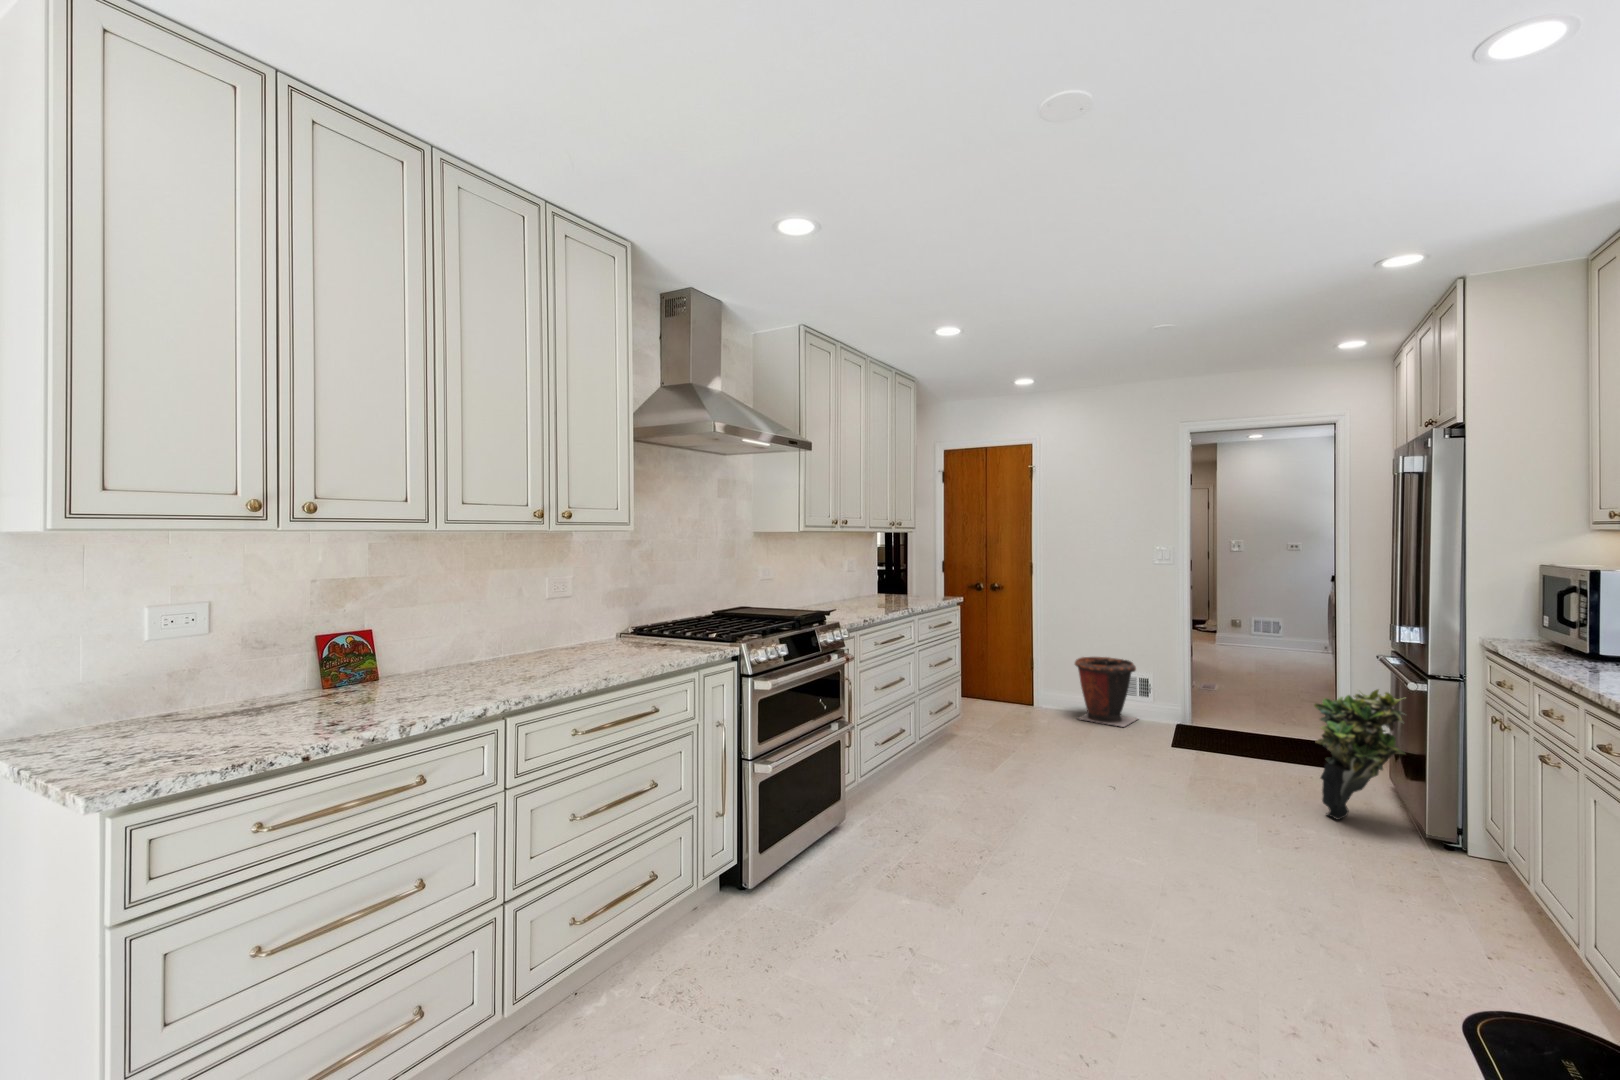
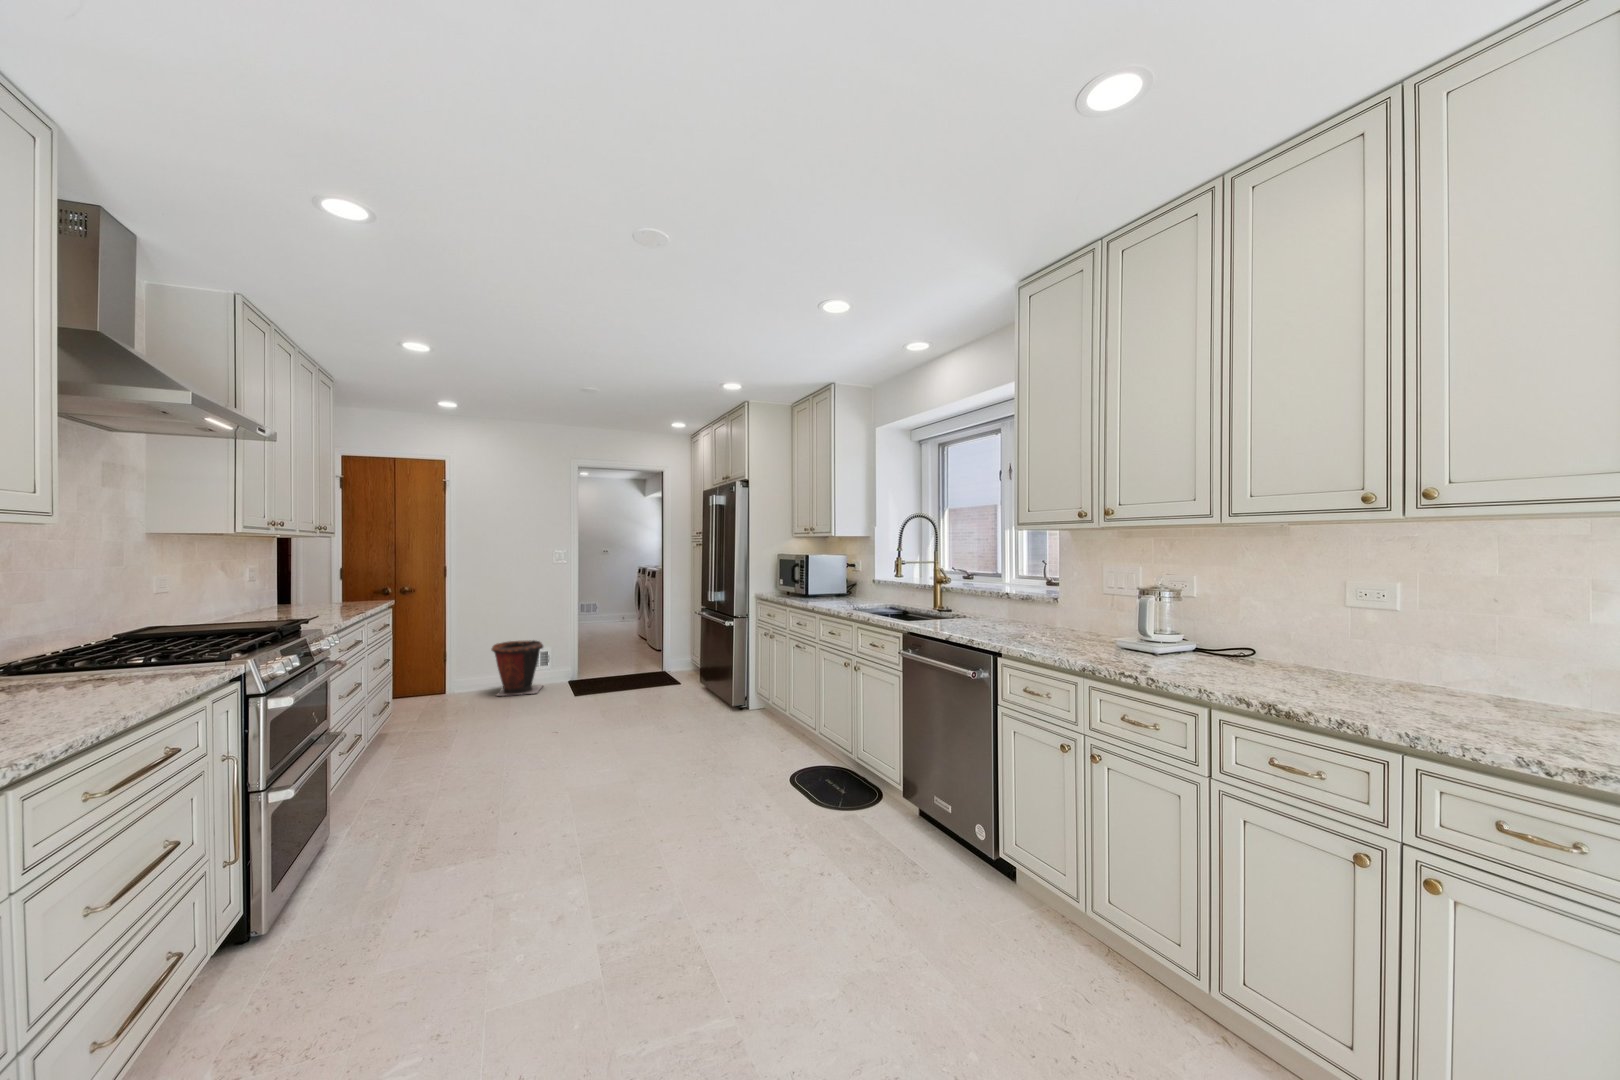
potted plant: present [1314,689,1405,820] -> none [675,631,719,713]

